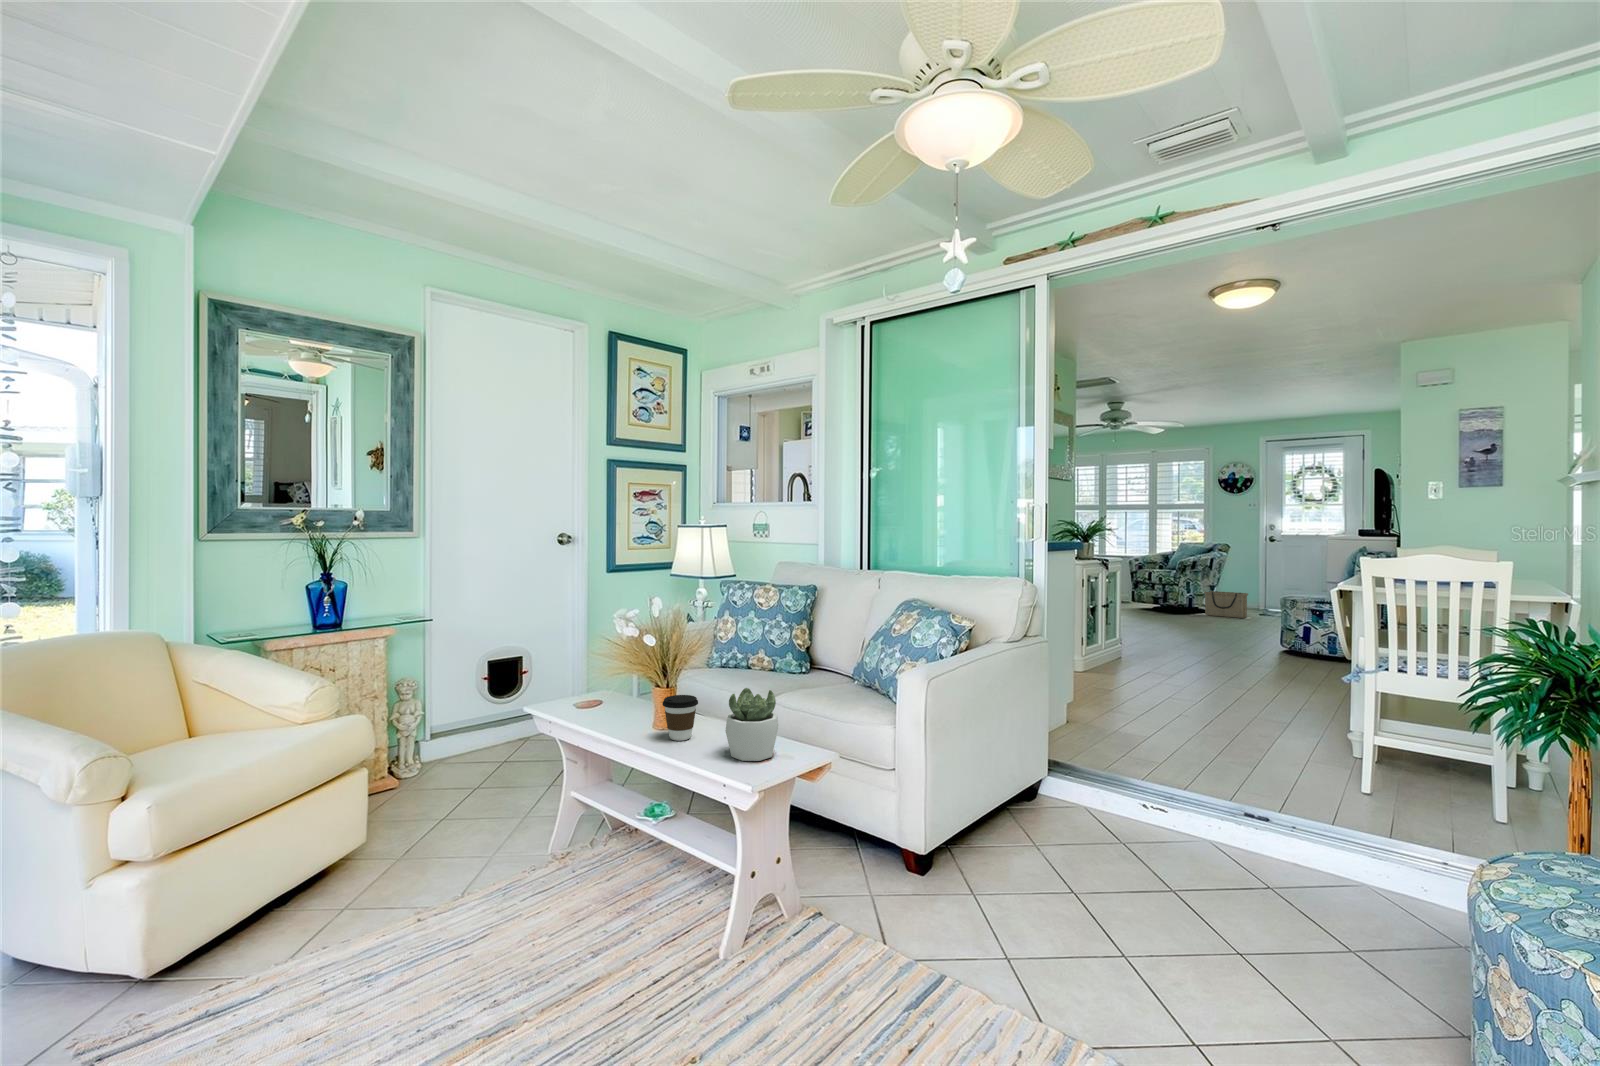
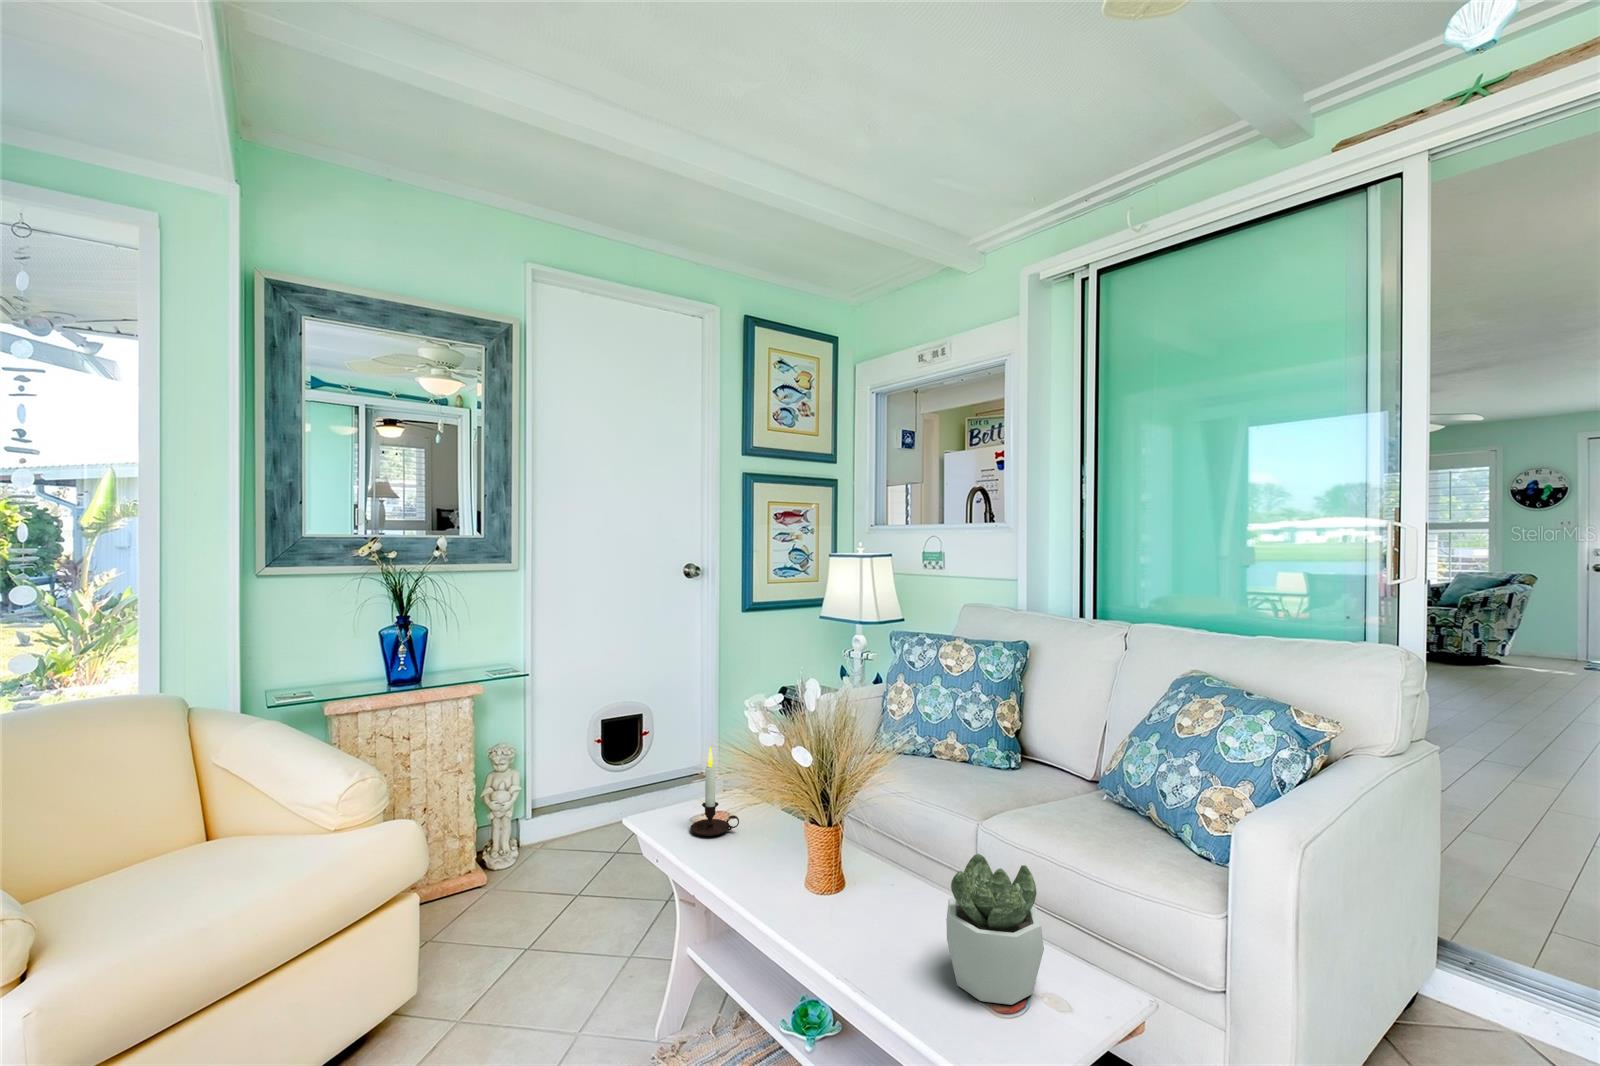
basket: present [1204,591,1248,618] -> none [1501,636,1572,674]
candle: none [571,651,605,710] -> present [690,747,739,836]
coffee cup: present [662,695,698,741] -> none [831,843,889,927]

